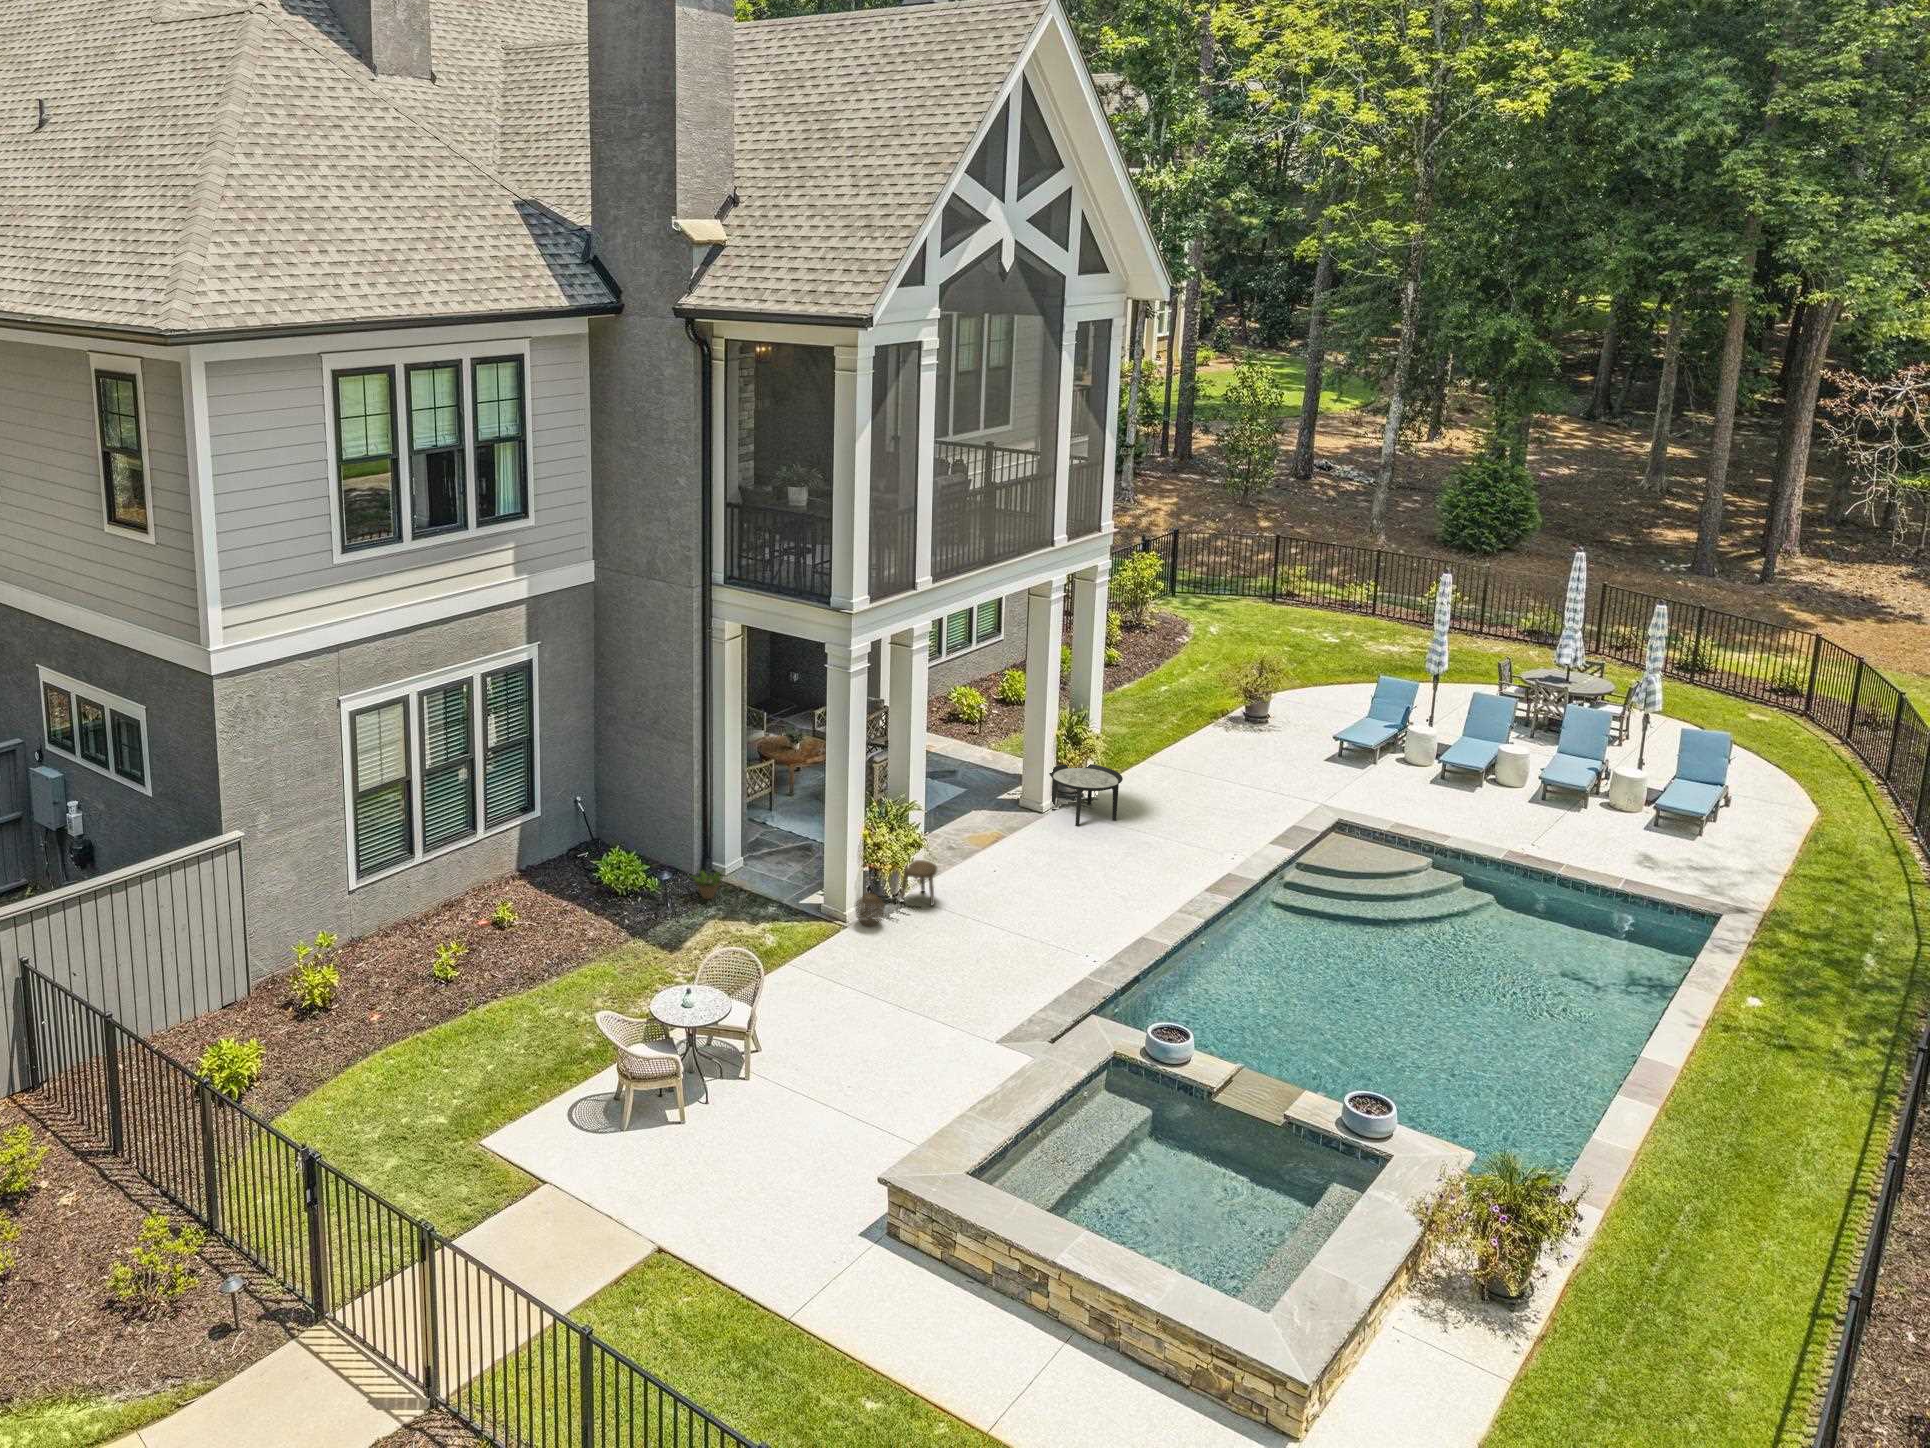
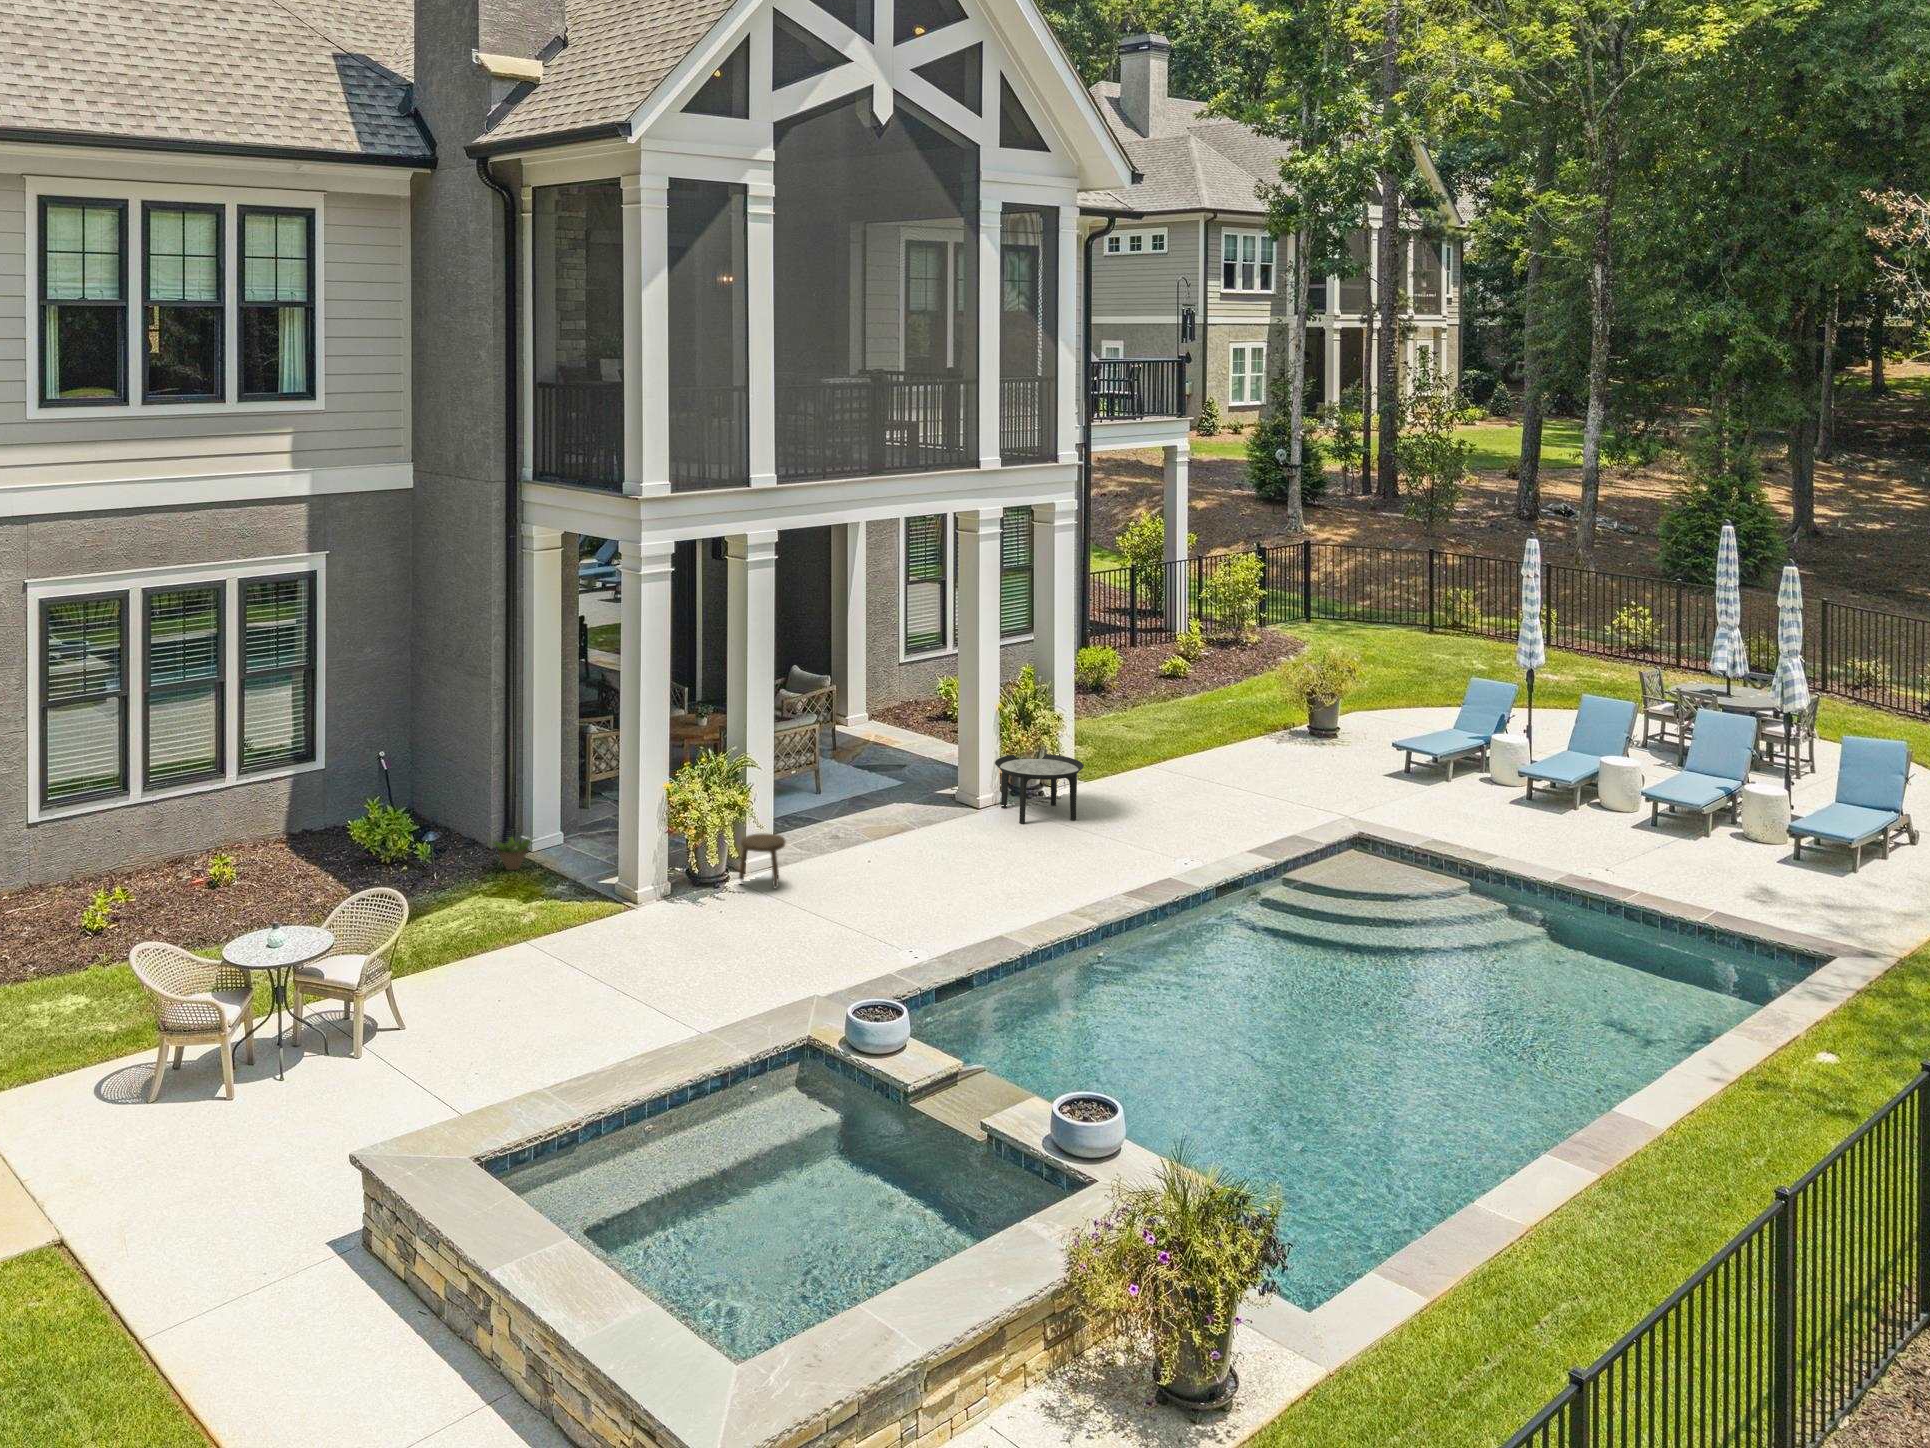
woven basket: present [856,893,884,927] -> none [665,864,700,905]

